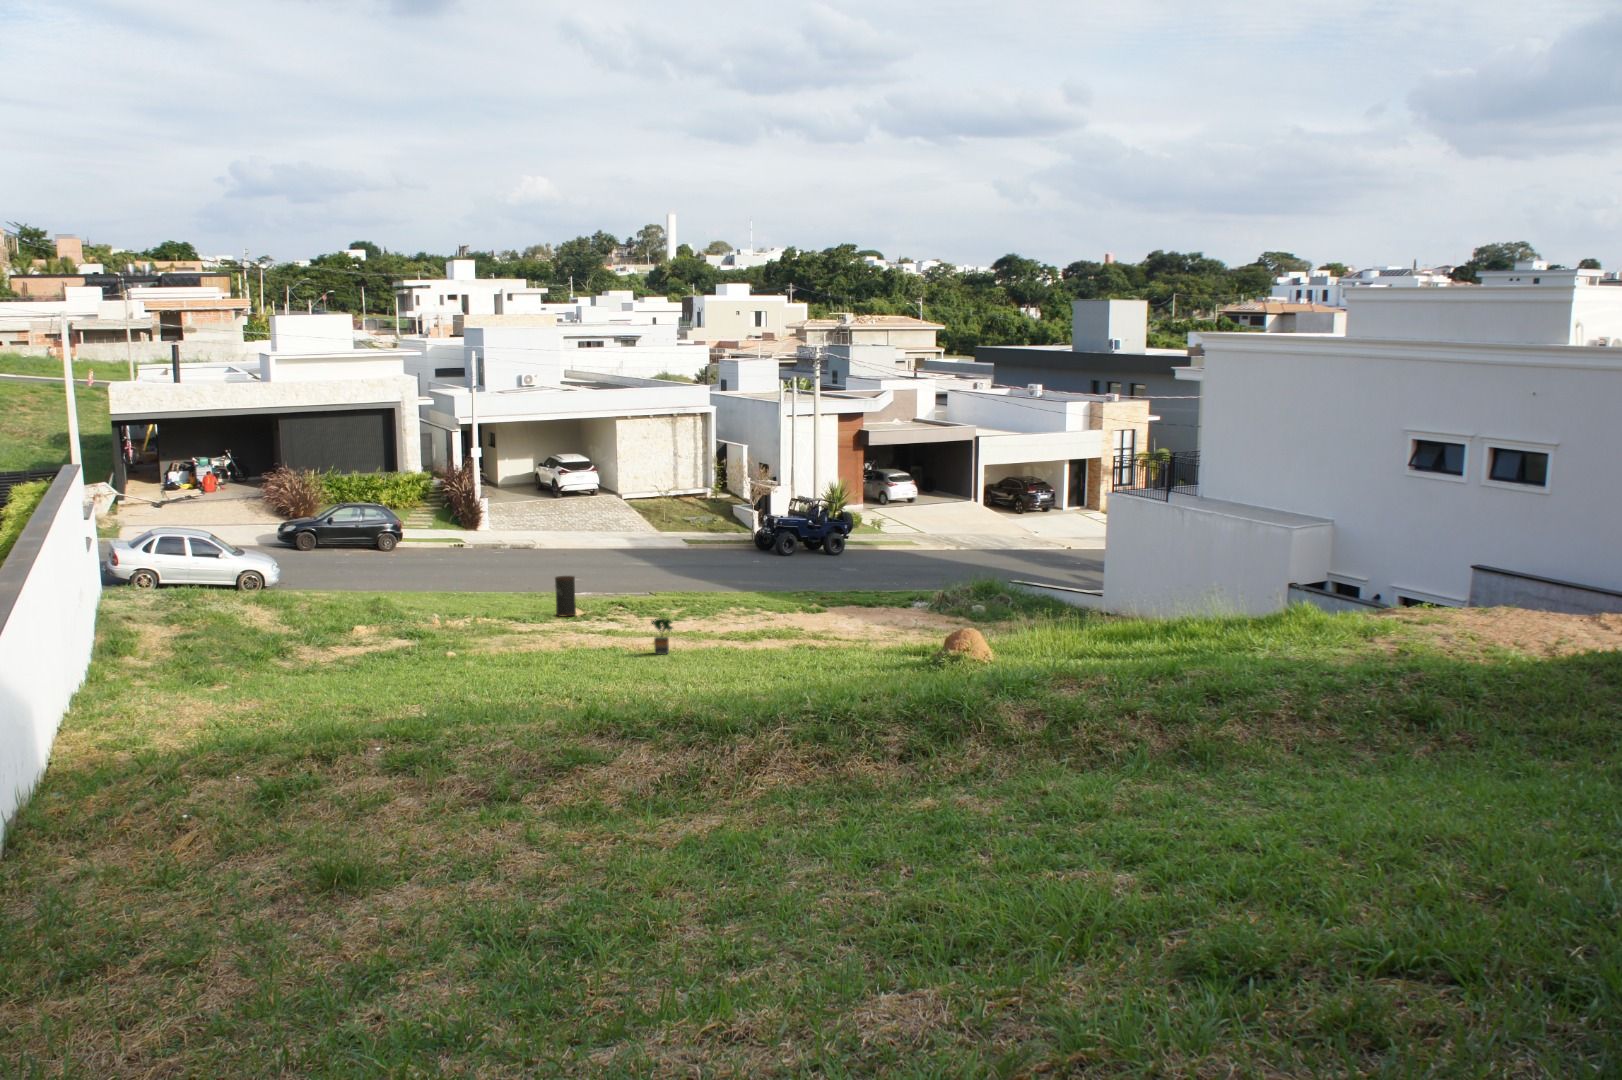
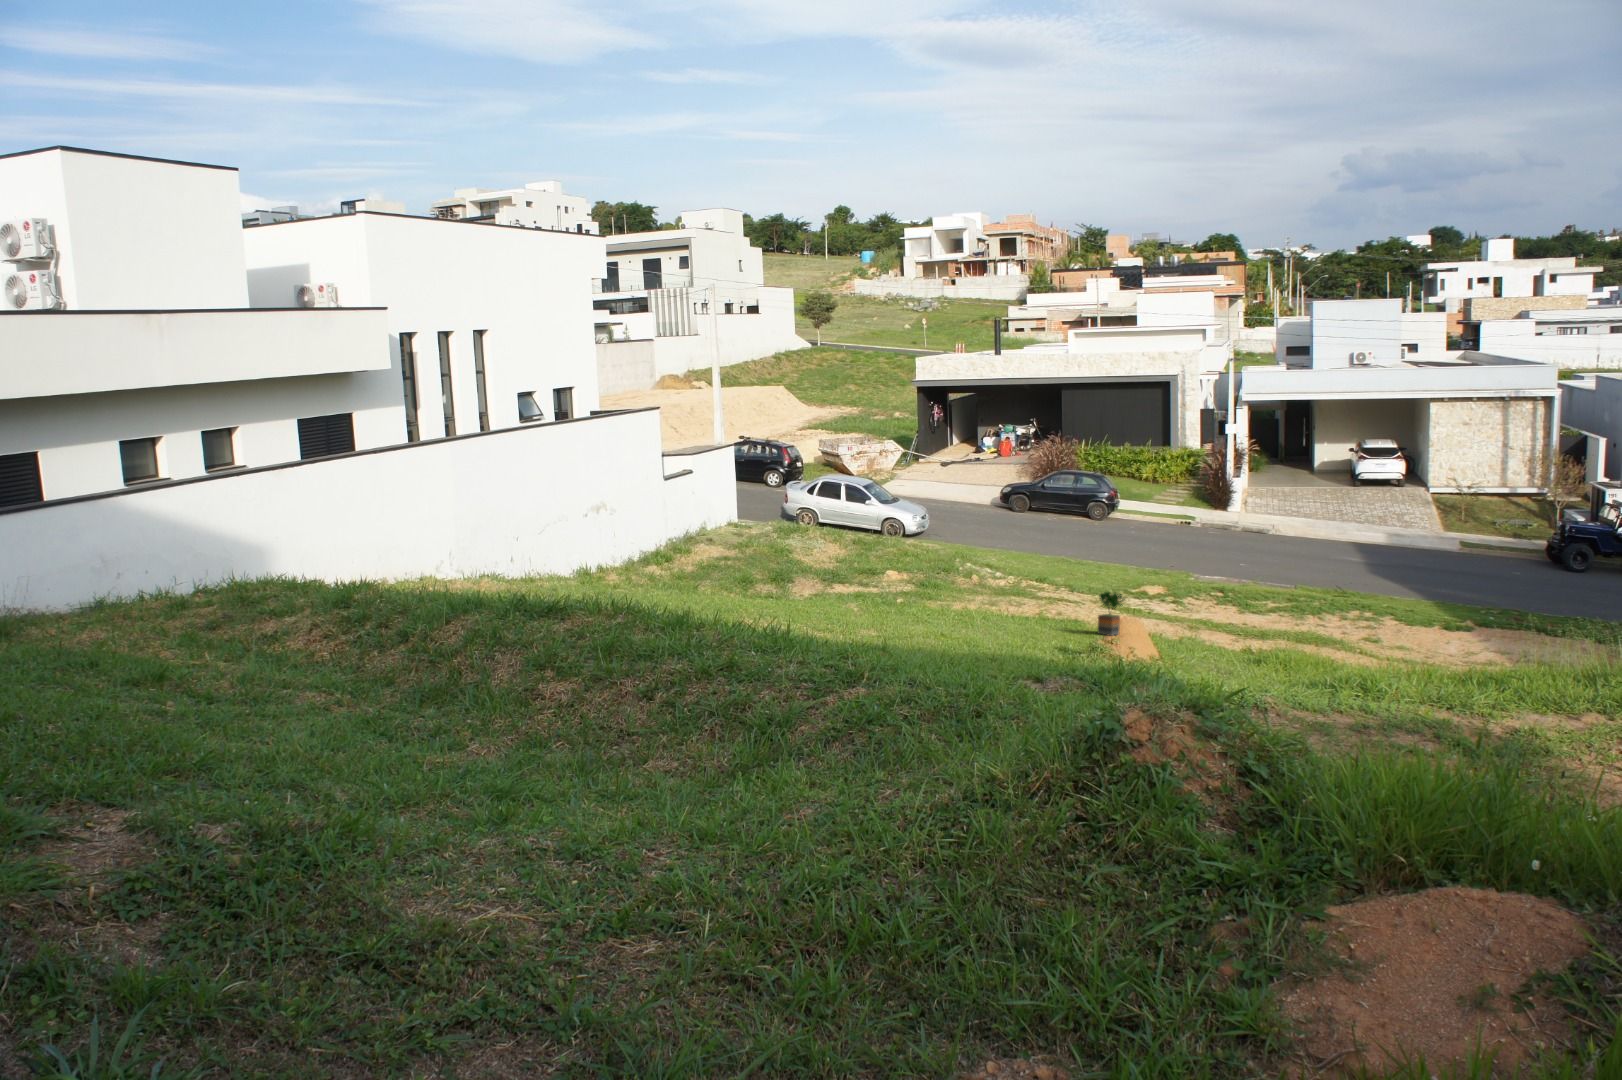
trash can: present [555,576,576,616] -> none [1128,547,1153,594]

